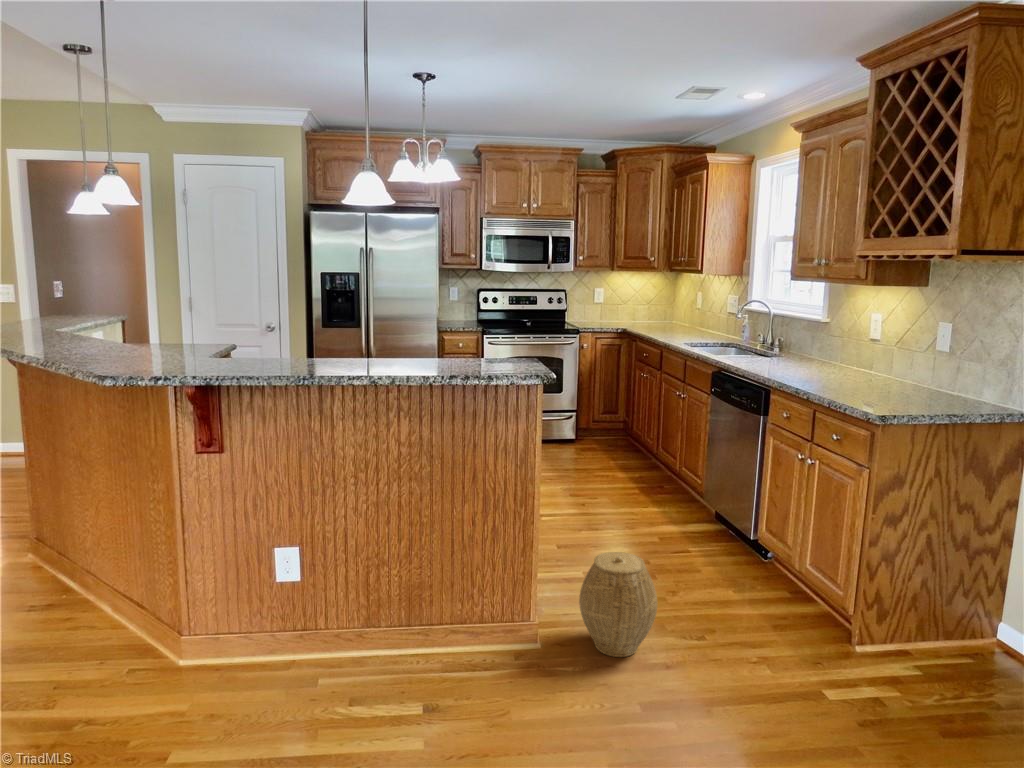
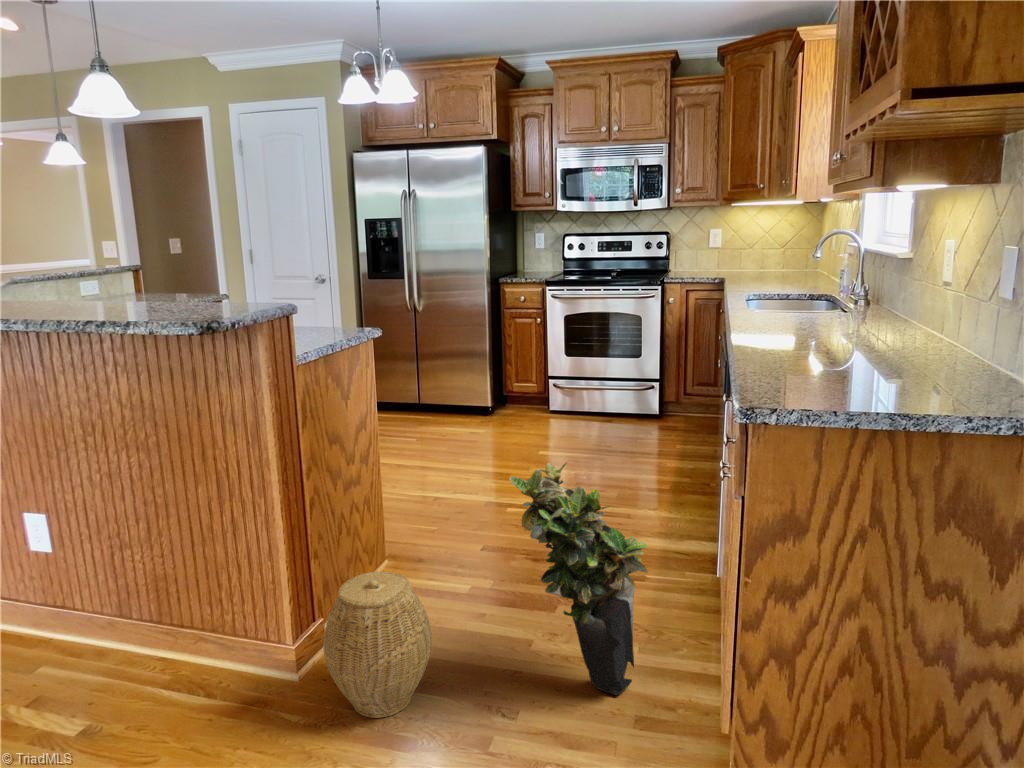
potted plant: none [684,463,777,616] -> present [509,463,649,696]

